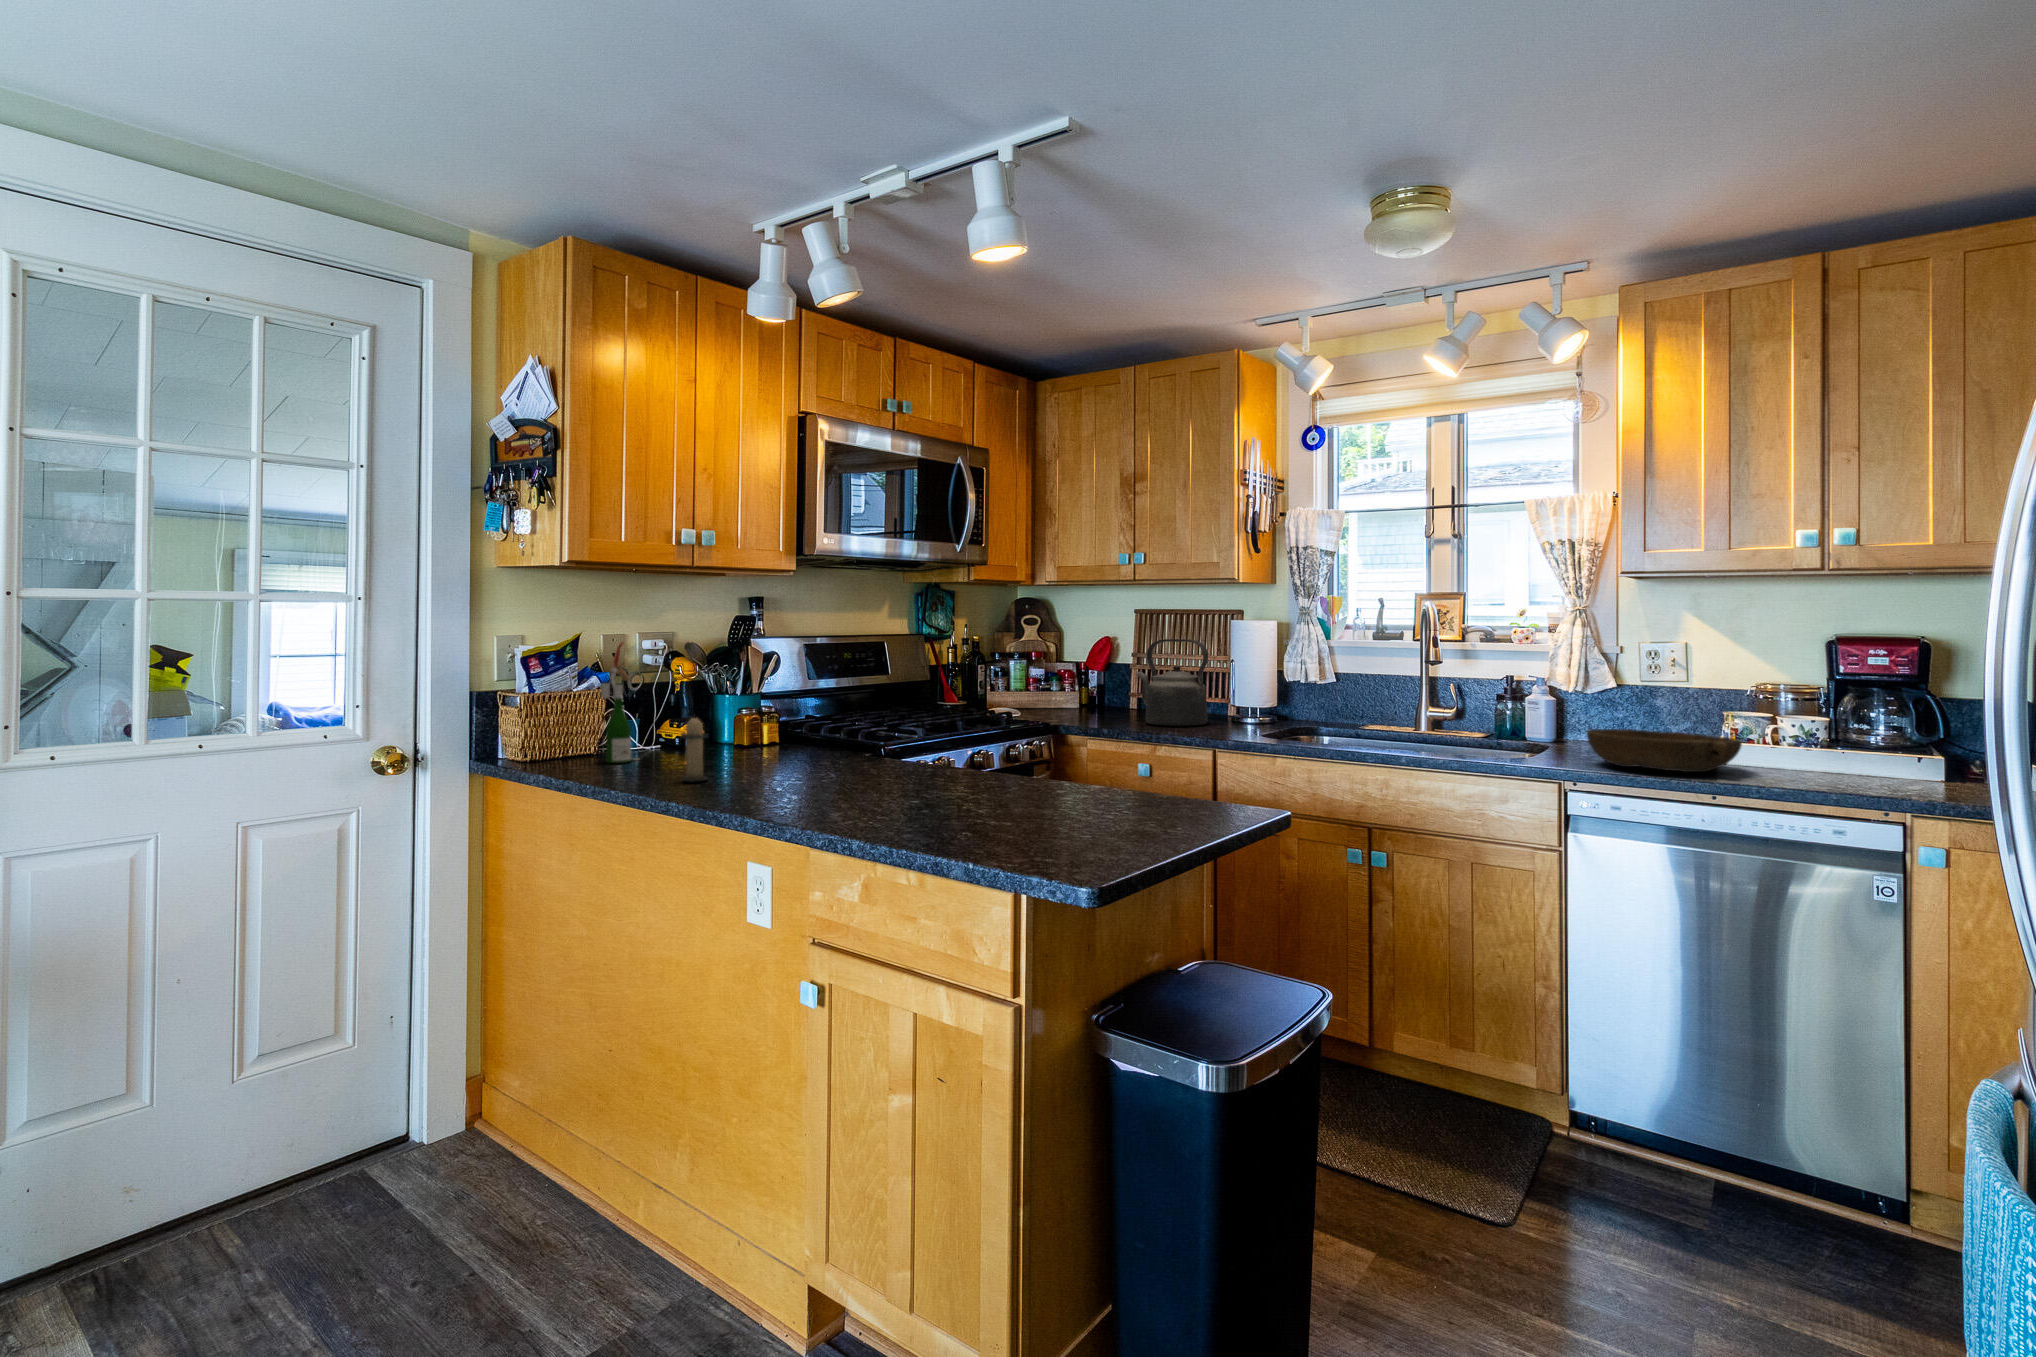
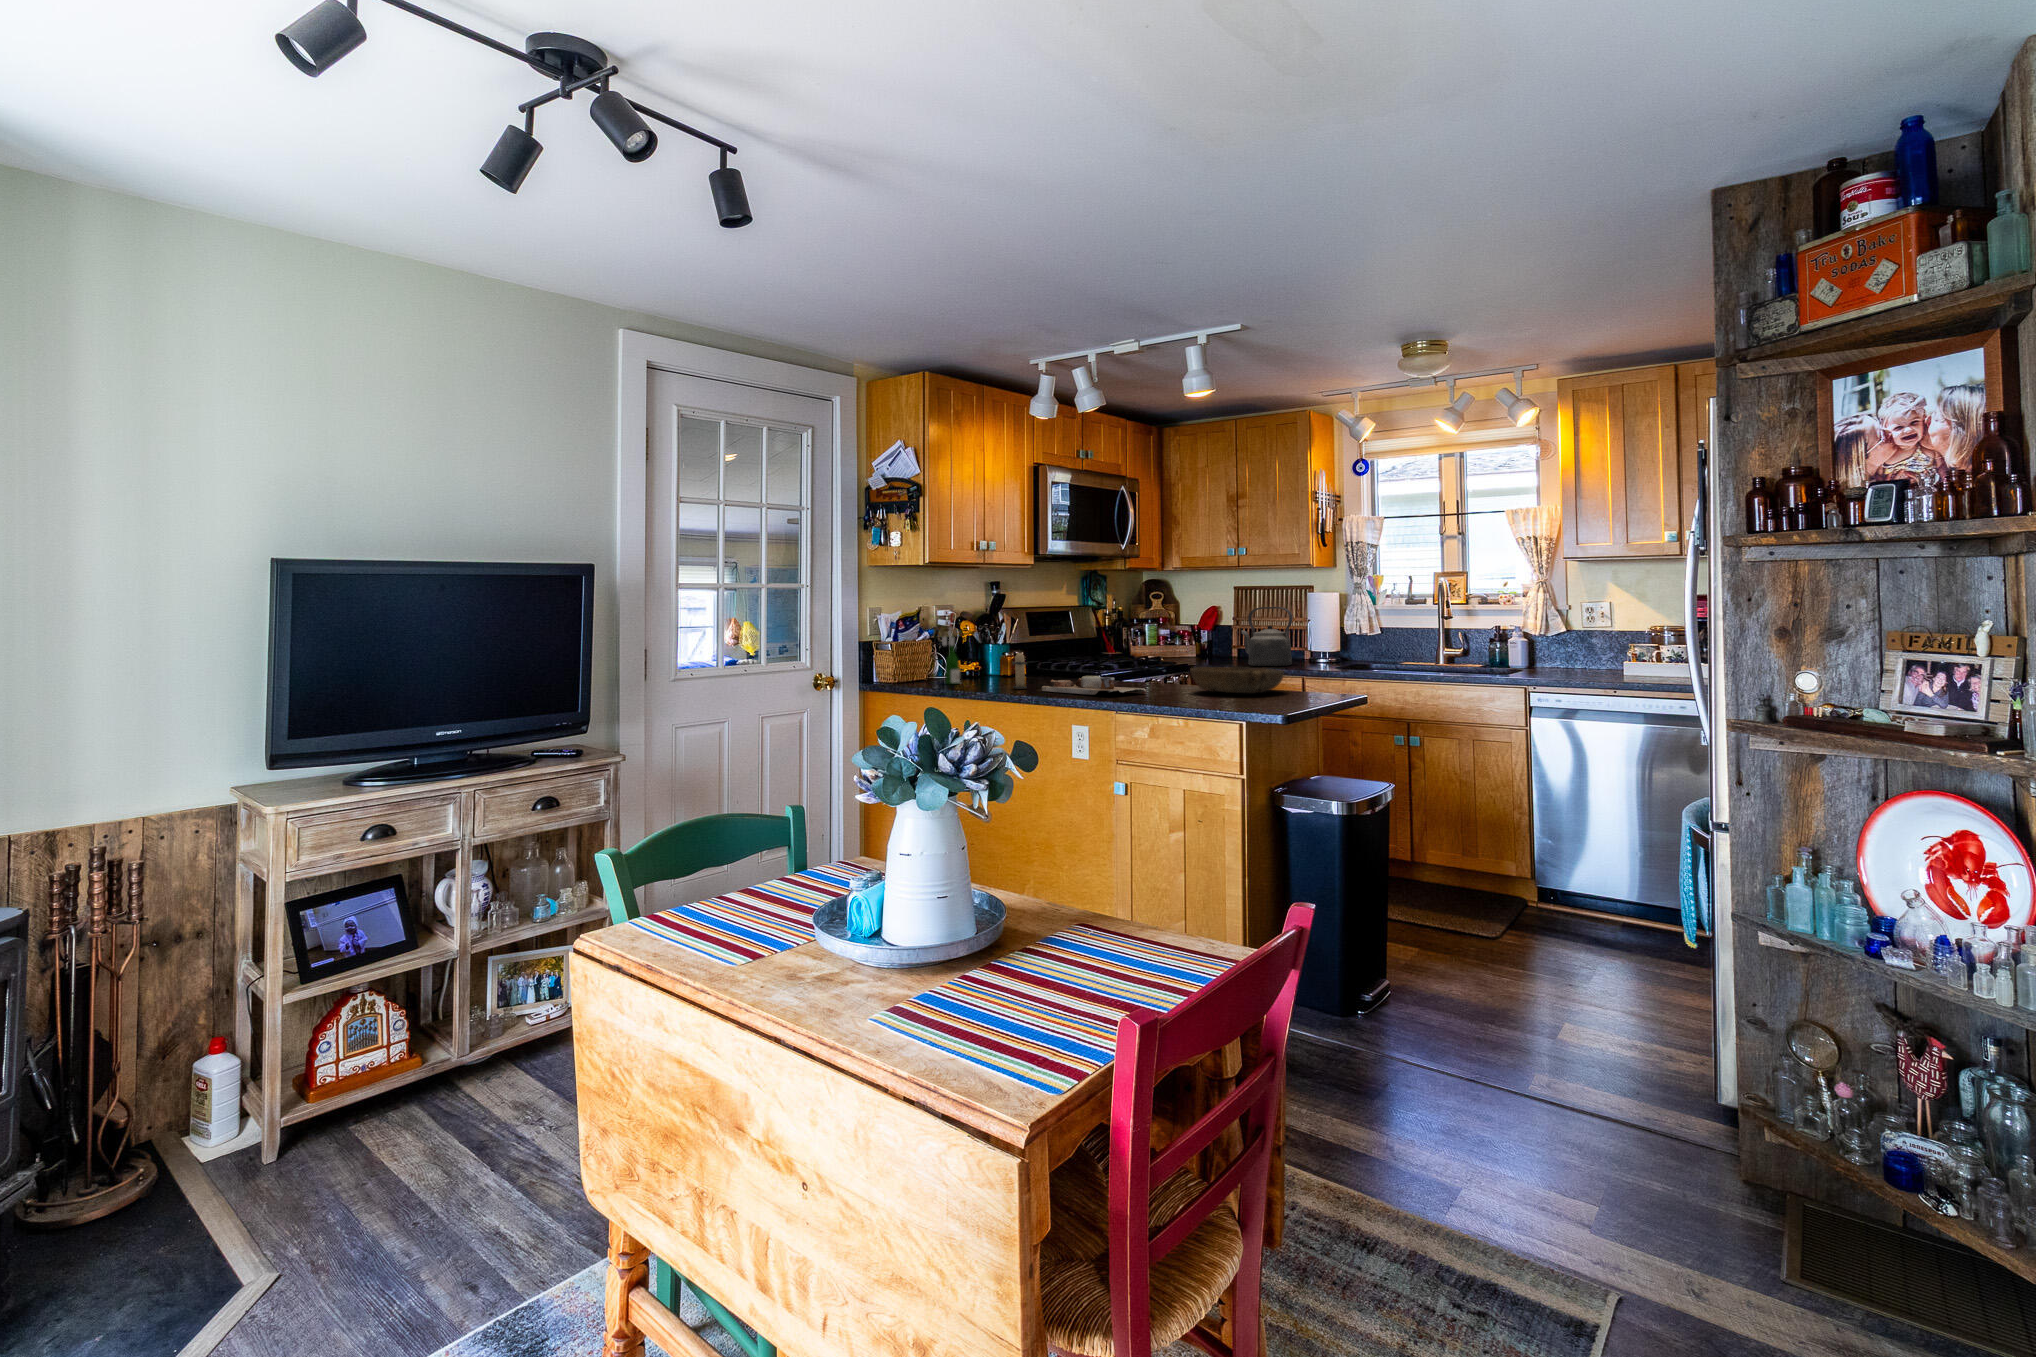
bowl: present [1587,729,1742,772] -> present [1190,667,1284,693]
cutting board: none [719,766,886,808] -> present [1042,676,1147,695]

